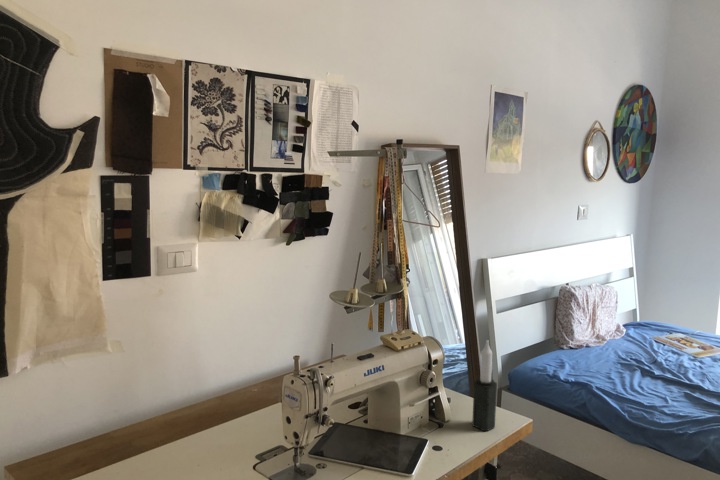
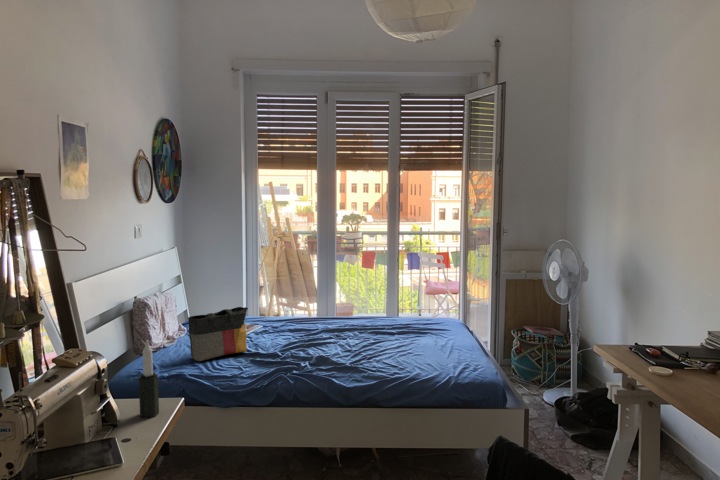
tote bag: none [609,319,696,380] -> present [188,307,248,361]

